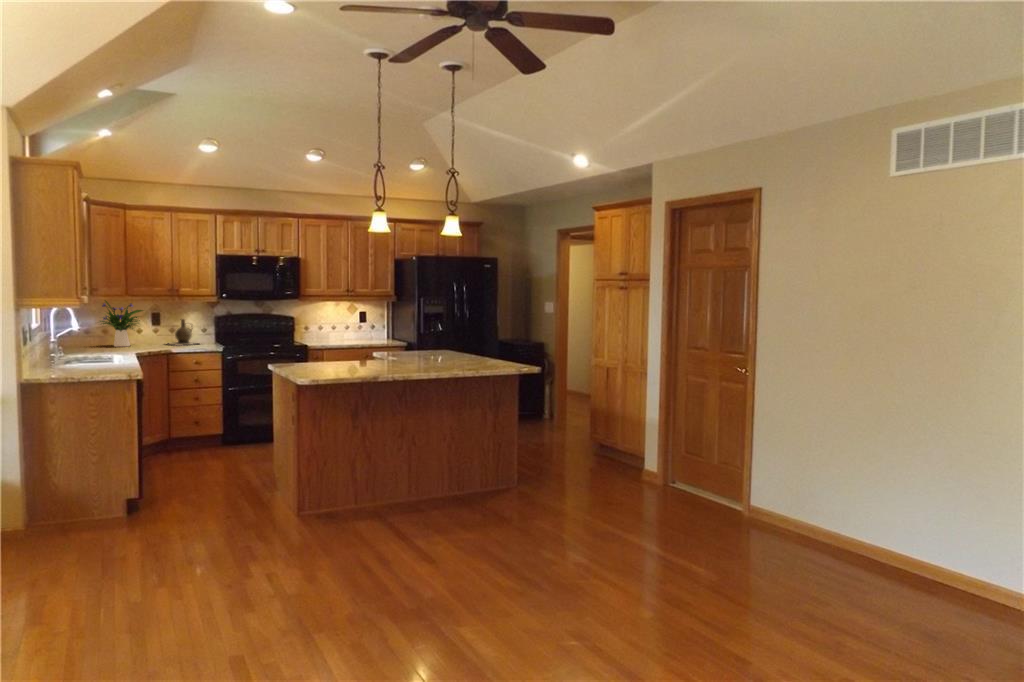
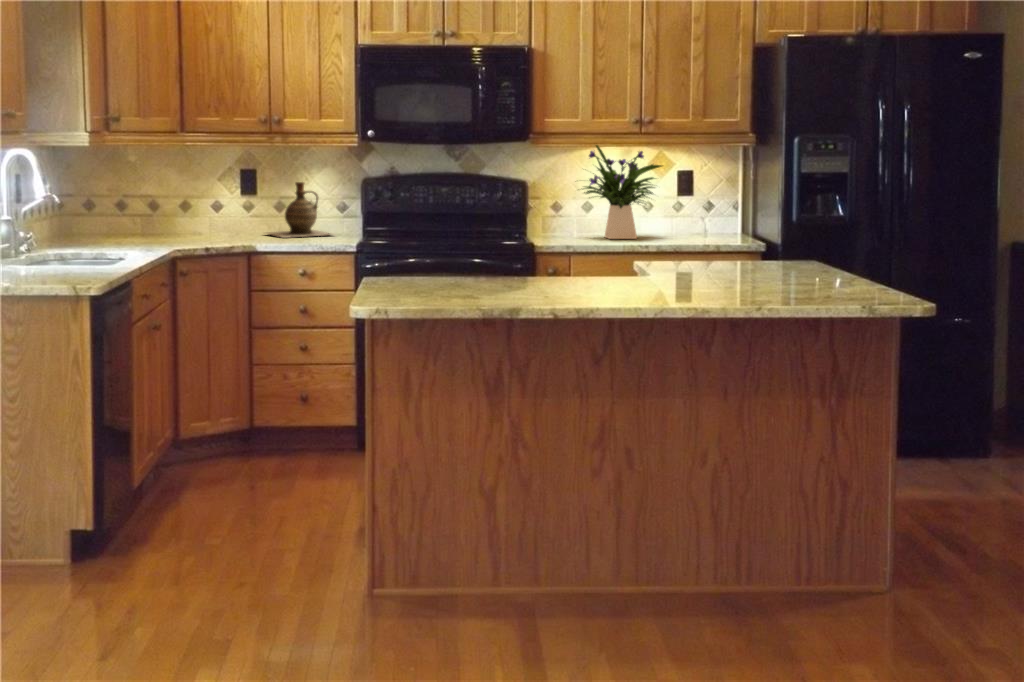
flower arrangement: present [100,300,143,347] -> present [584,145,662,239]

